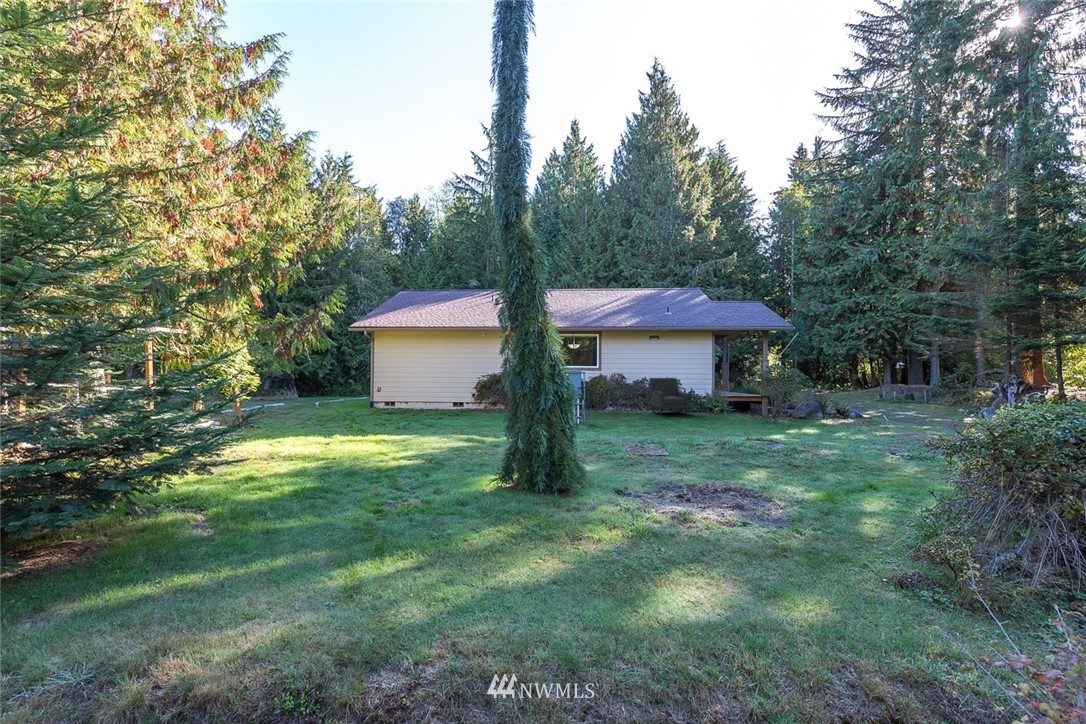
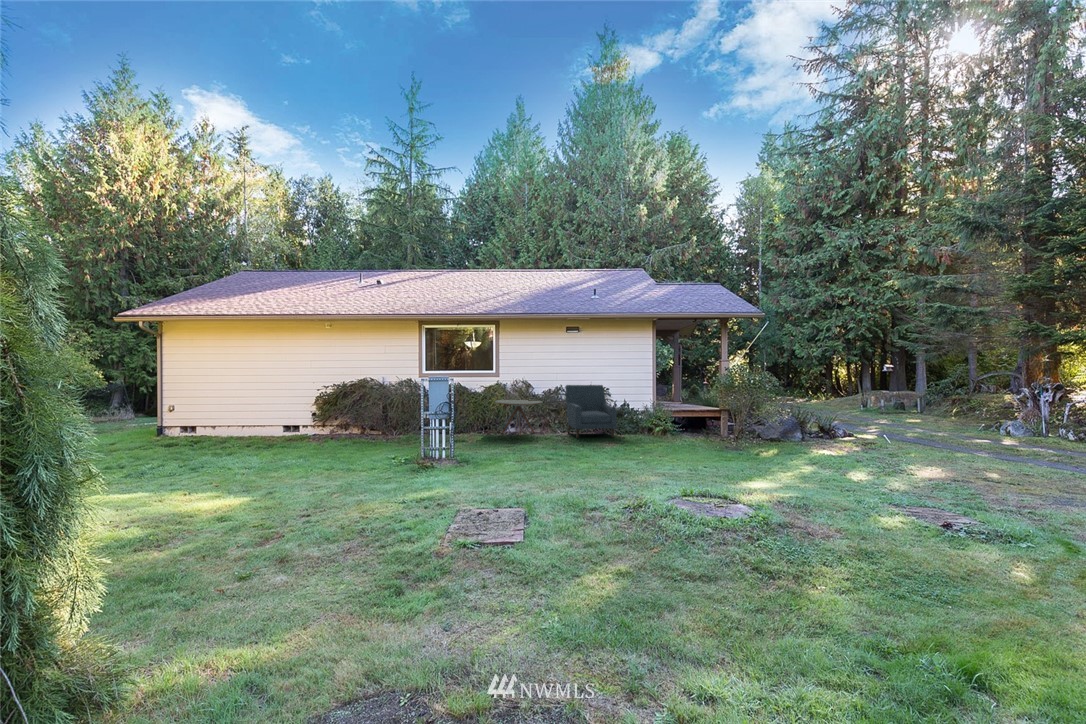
round table: none [601,388,634,414] -> present [495,399,542,436]

